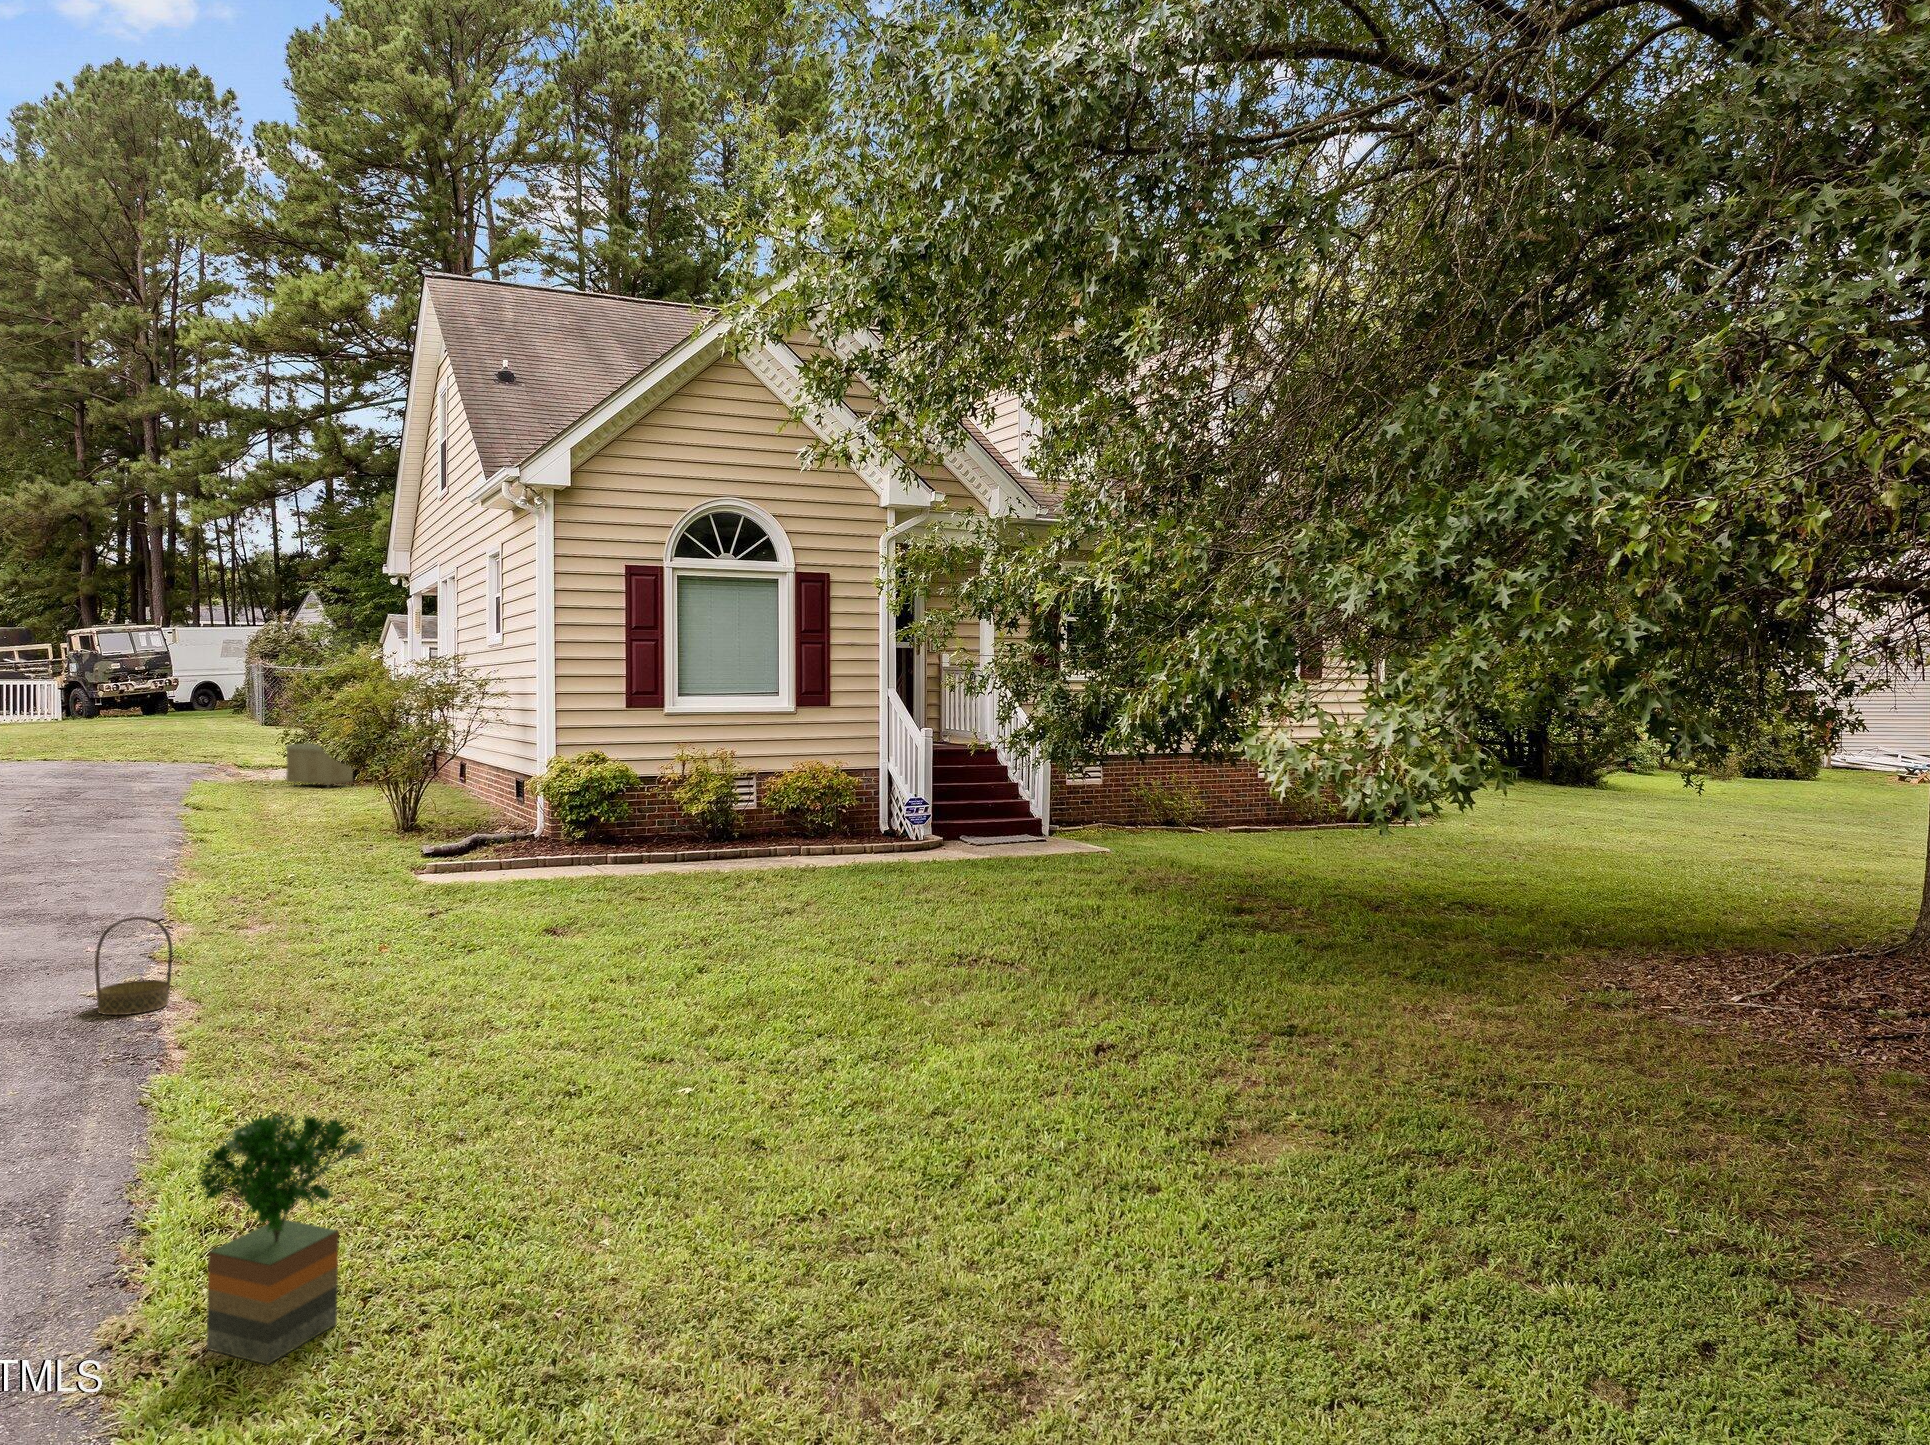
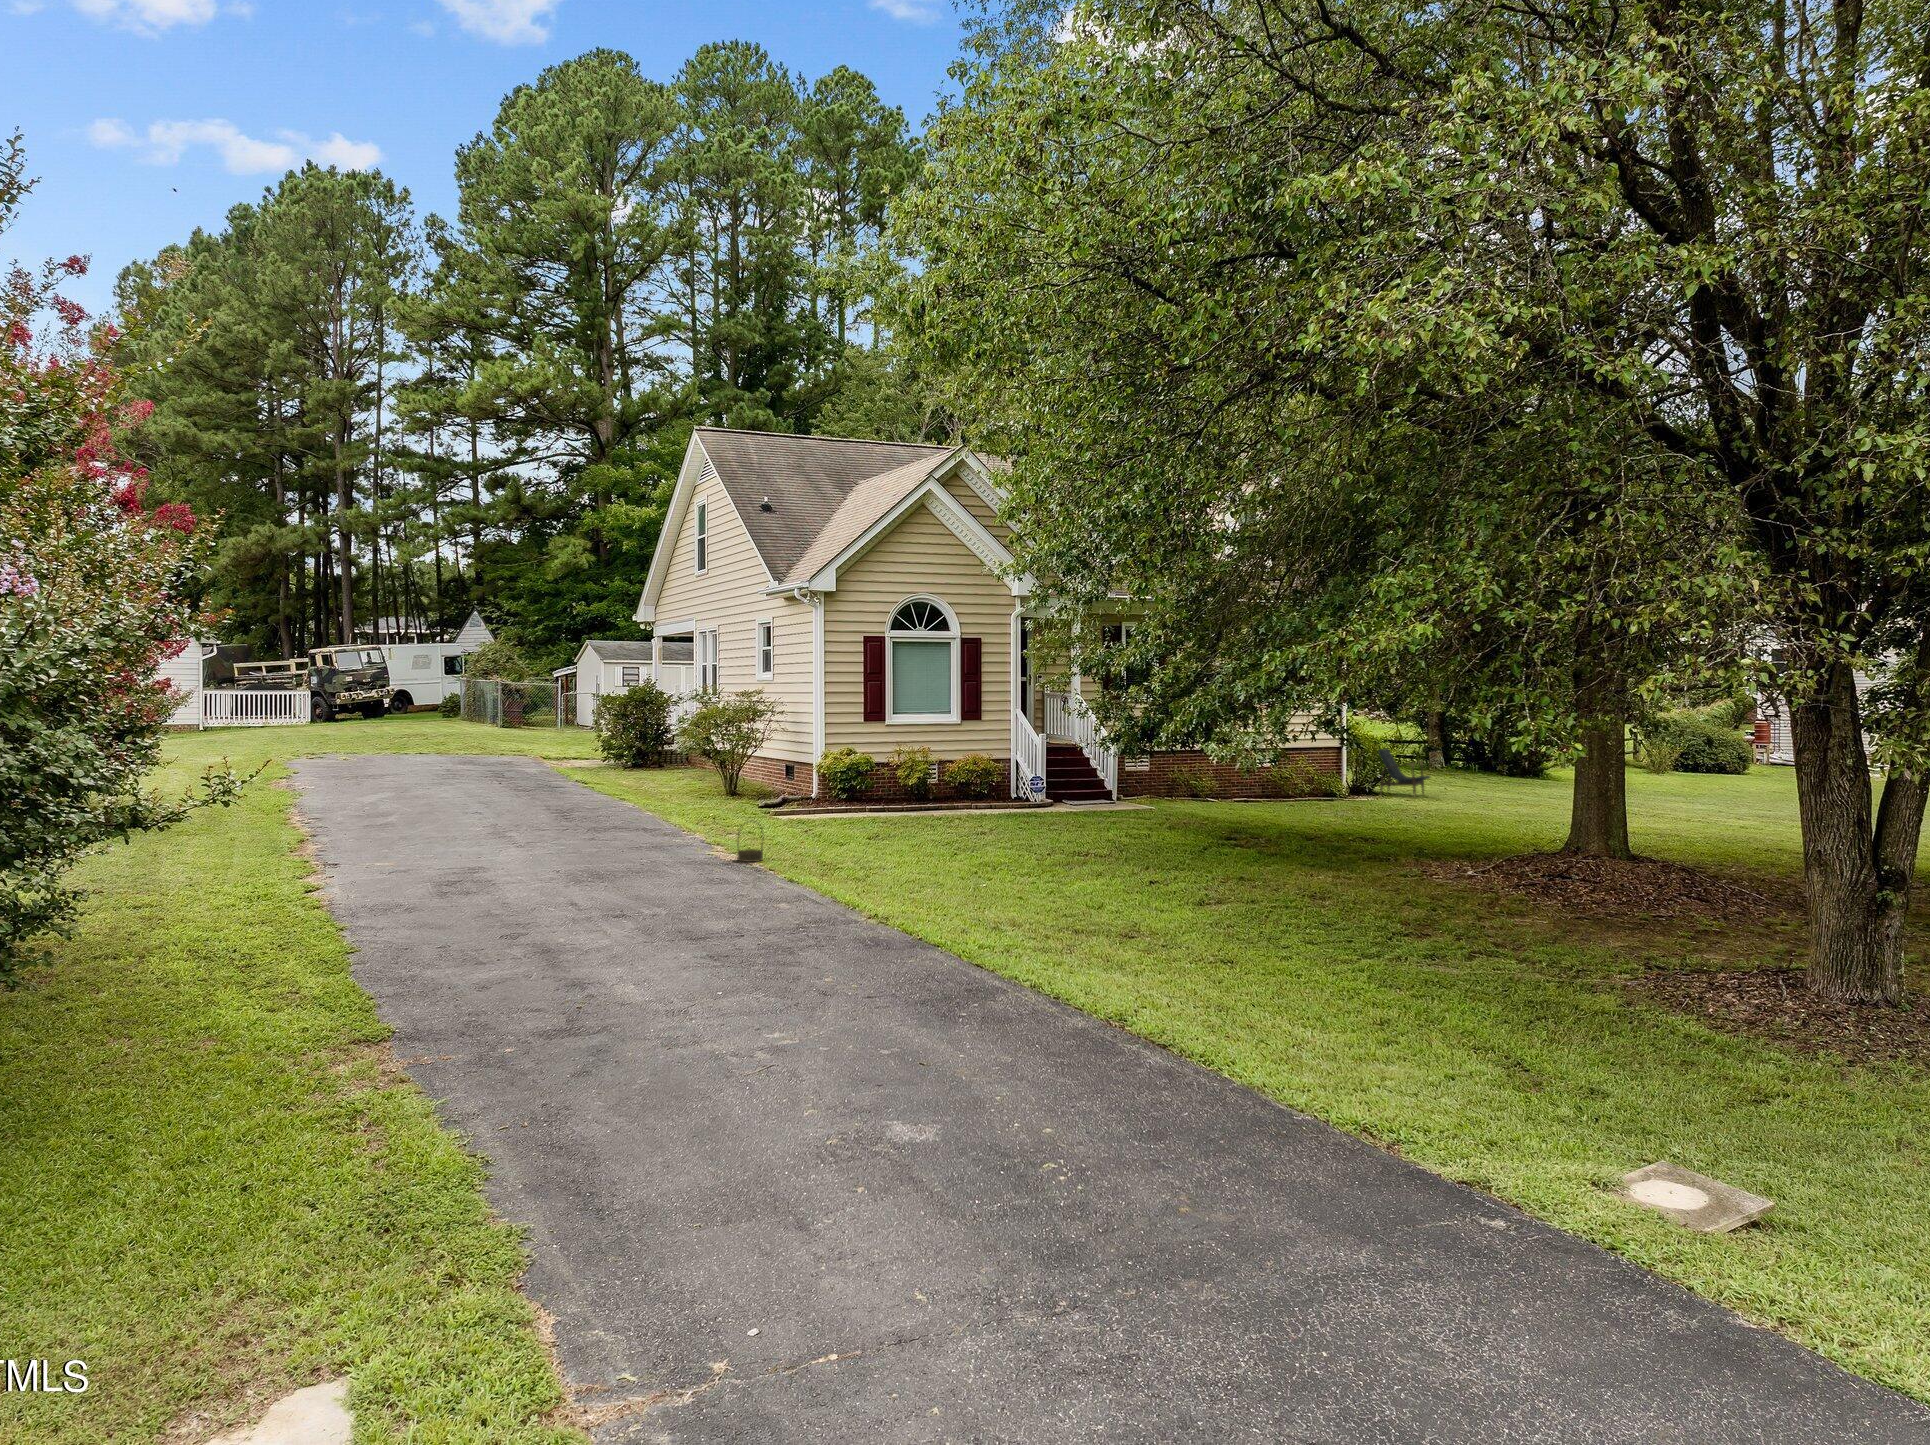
storage bench: present [286,744,353,787] -> none [594,741,637,771]
lounge chair: none [1451,749,1529,823] -> present [1378,748,1430,797]
potted tree: present [198,1112,366,1364] -> none [934,856,975,923]

